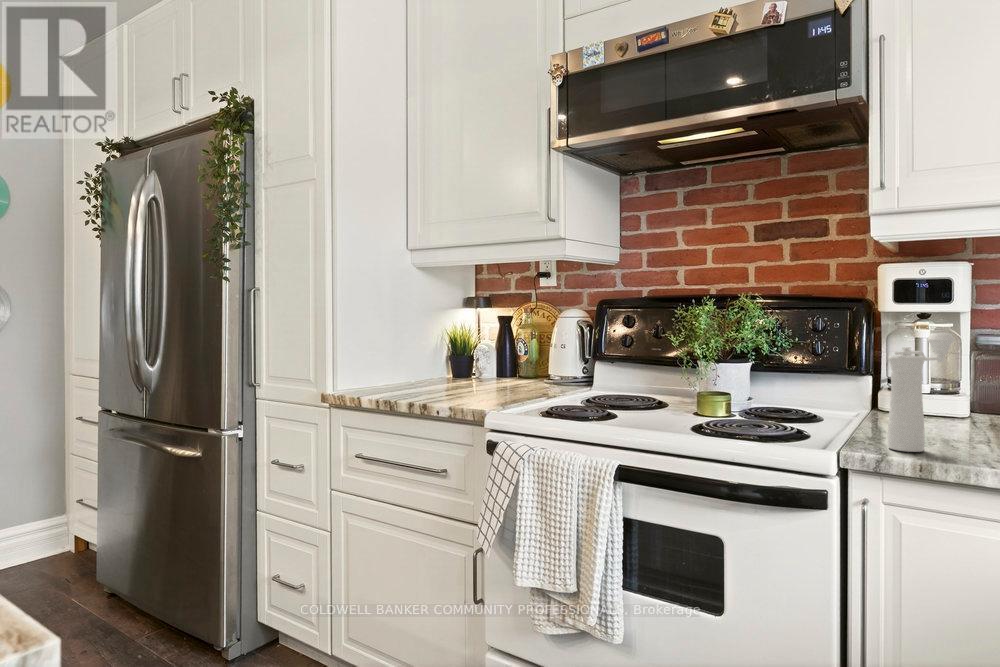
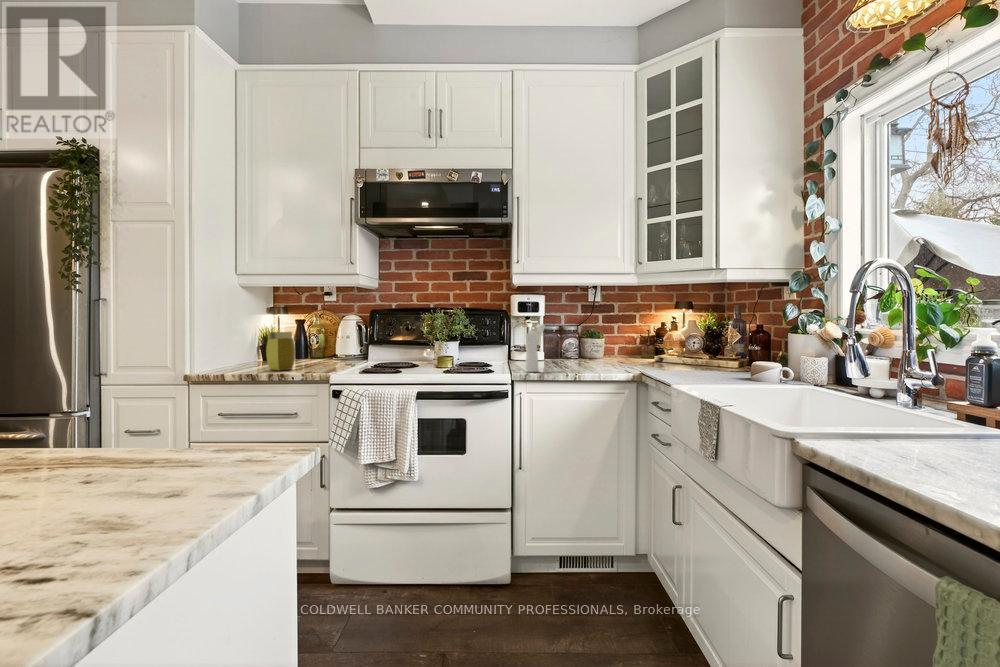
jar: none [421,336,464,397] -> present [266,332,295,371]

